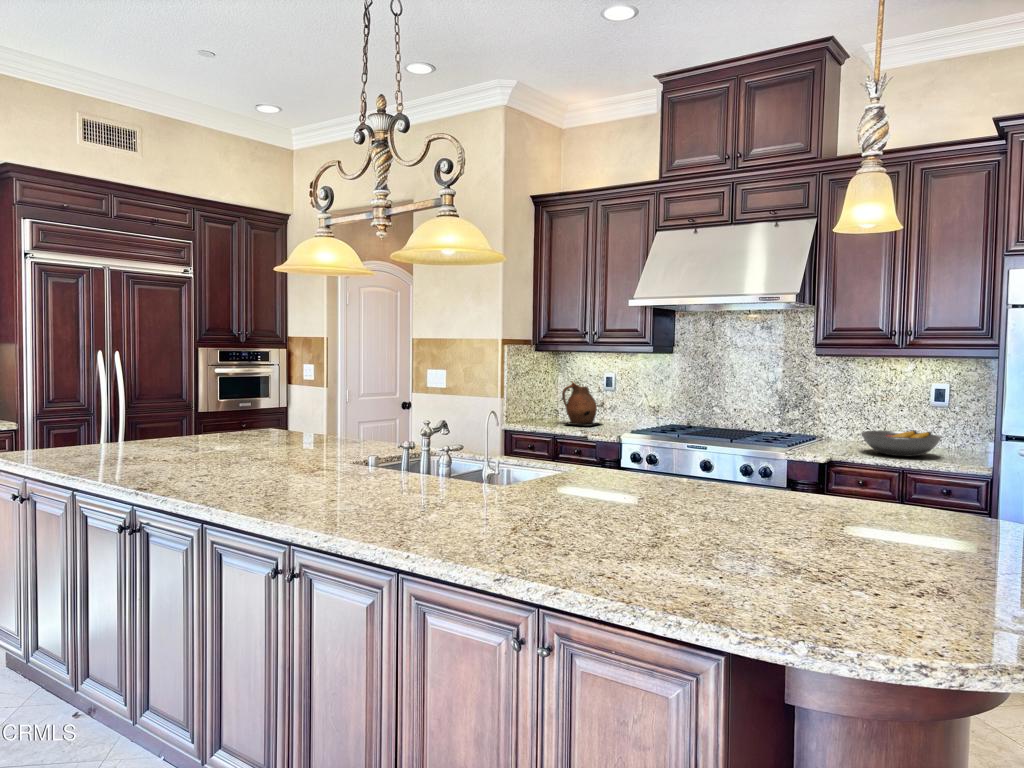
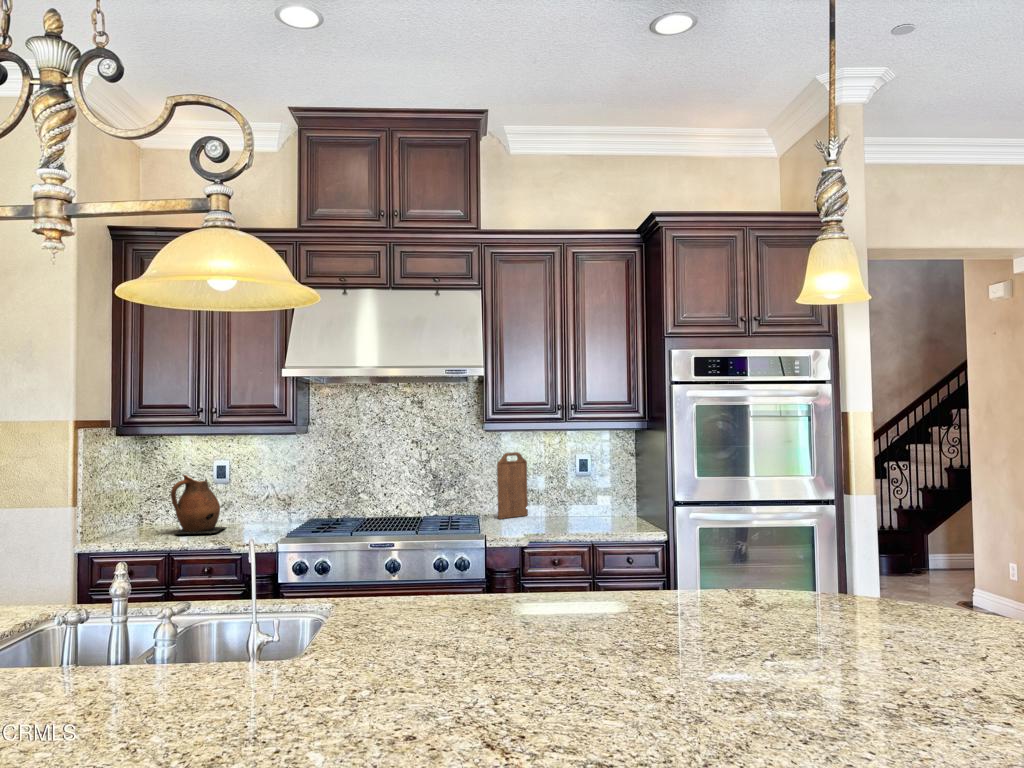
cutting board: none [834,378,873,441] -> present [497,452,528,519]
fruit bowl: present [861,431,941,456] -> none [543,502,614,529]

